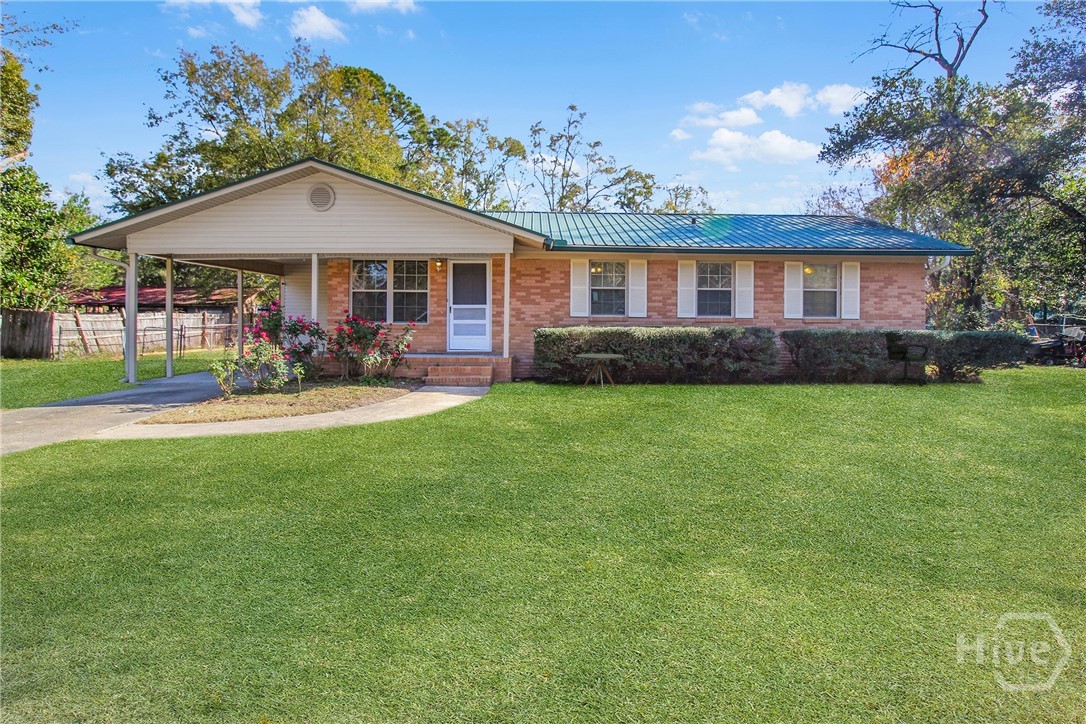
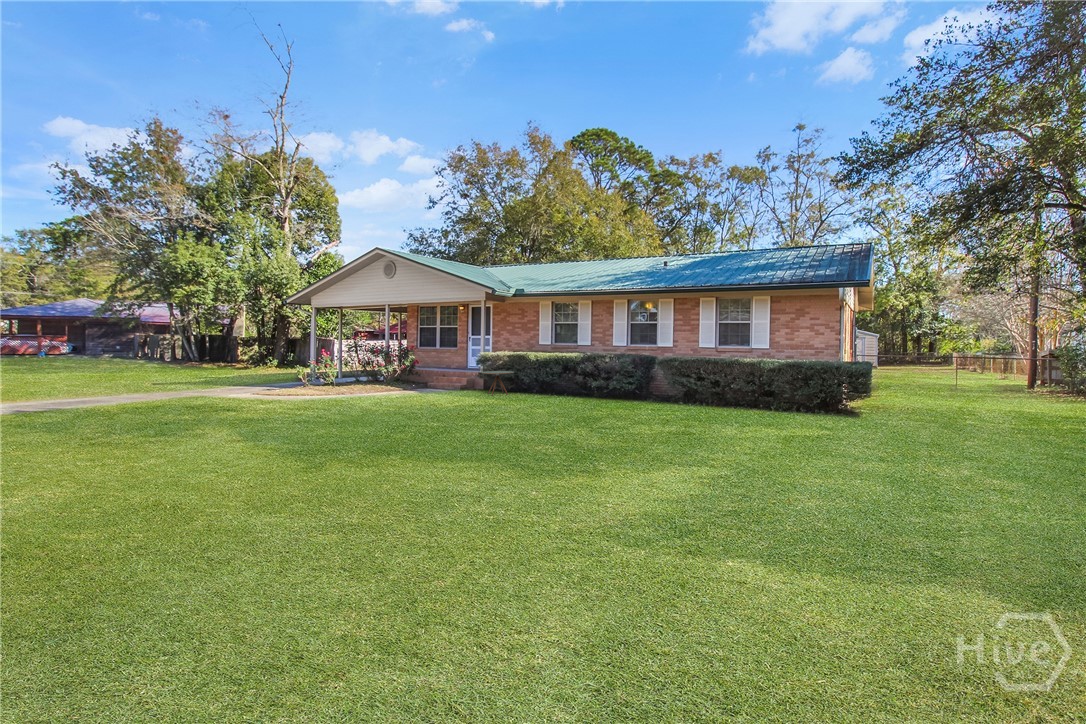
chair: present [883,332,928,386] -> none [702,360,737,408]

